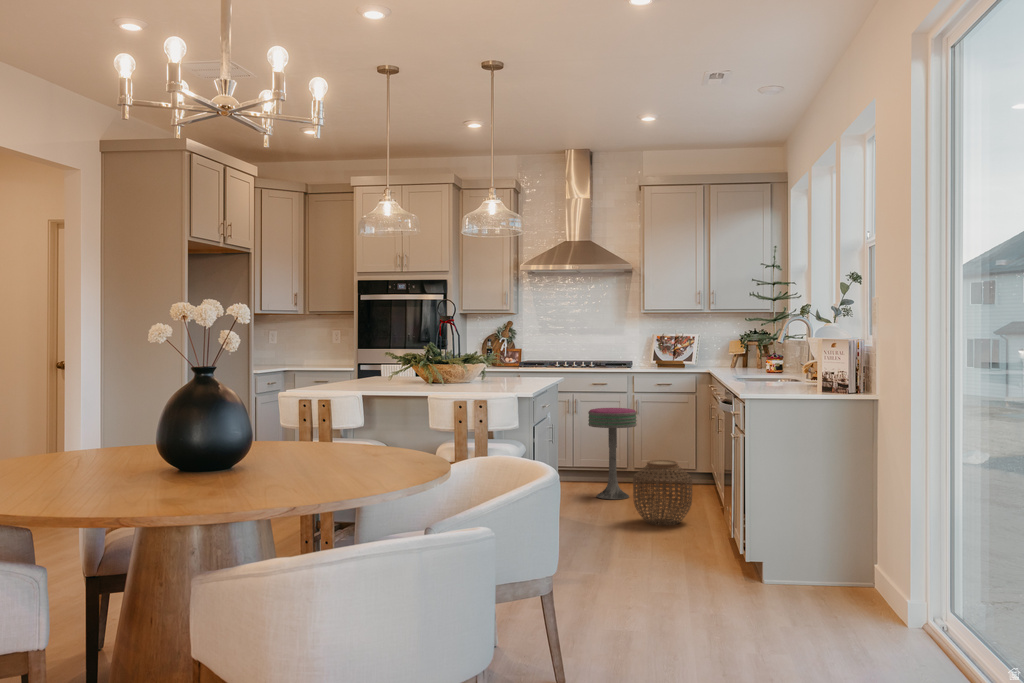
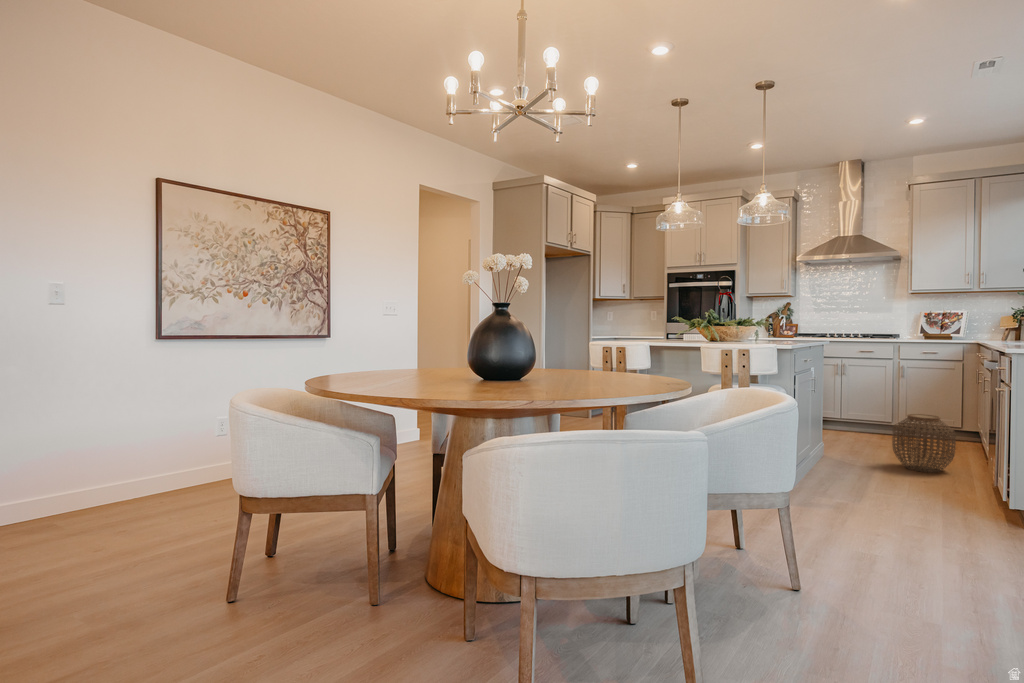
bar stool: present [588,408,637,499] -> none [853,370,900,446]

